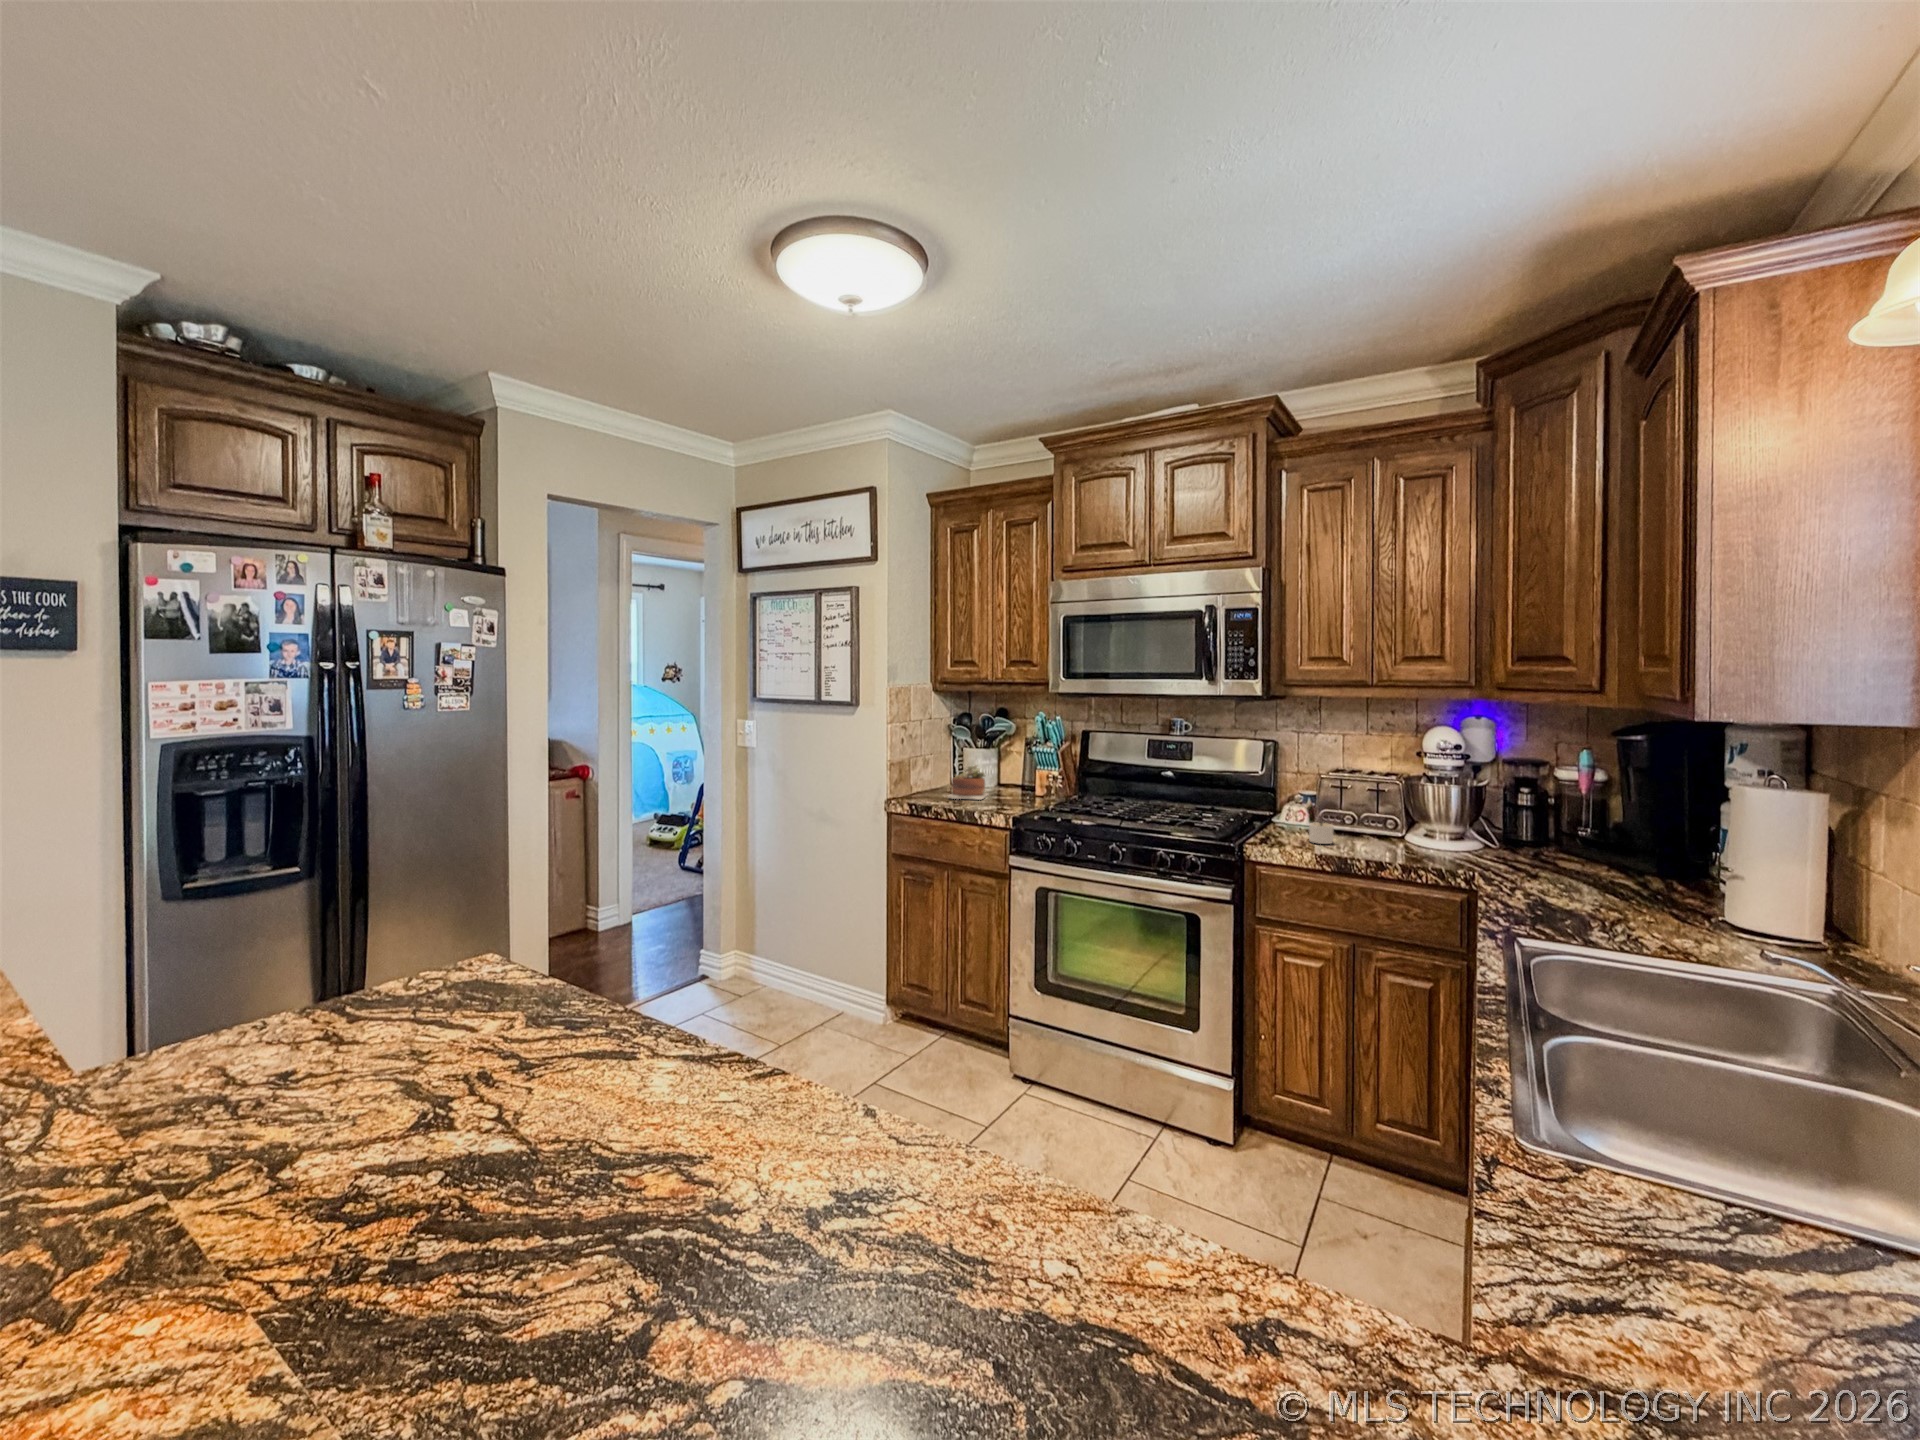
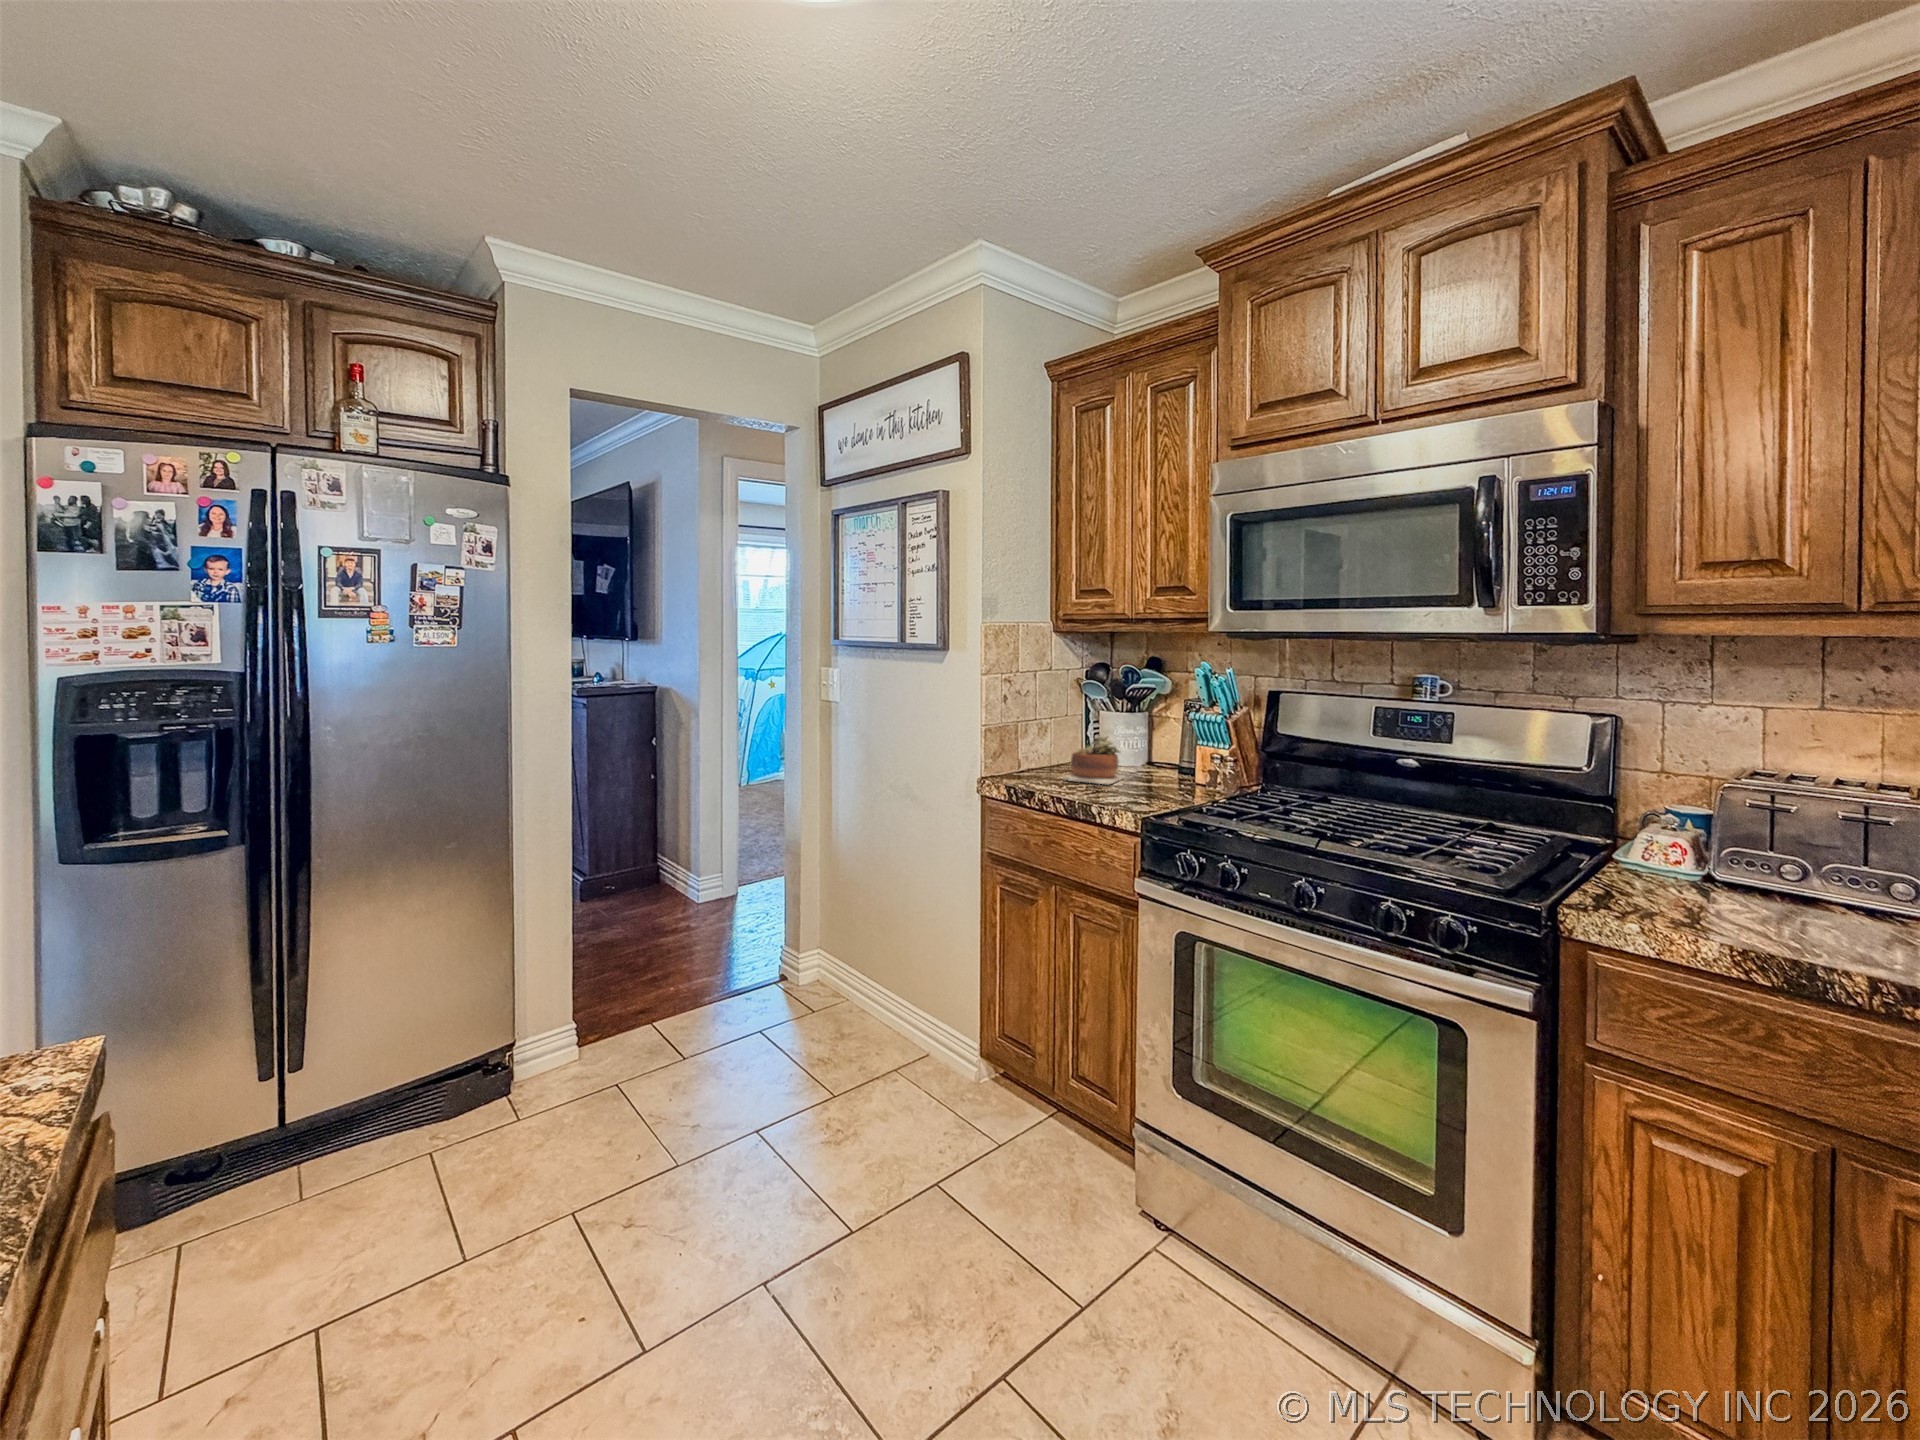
candle: present [1309,823,1333,844] -> none [1709,877,1798,925]

